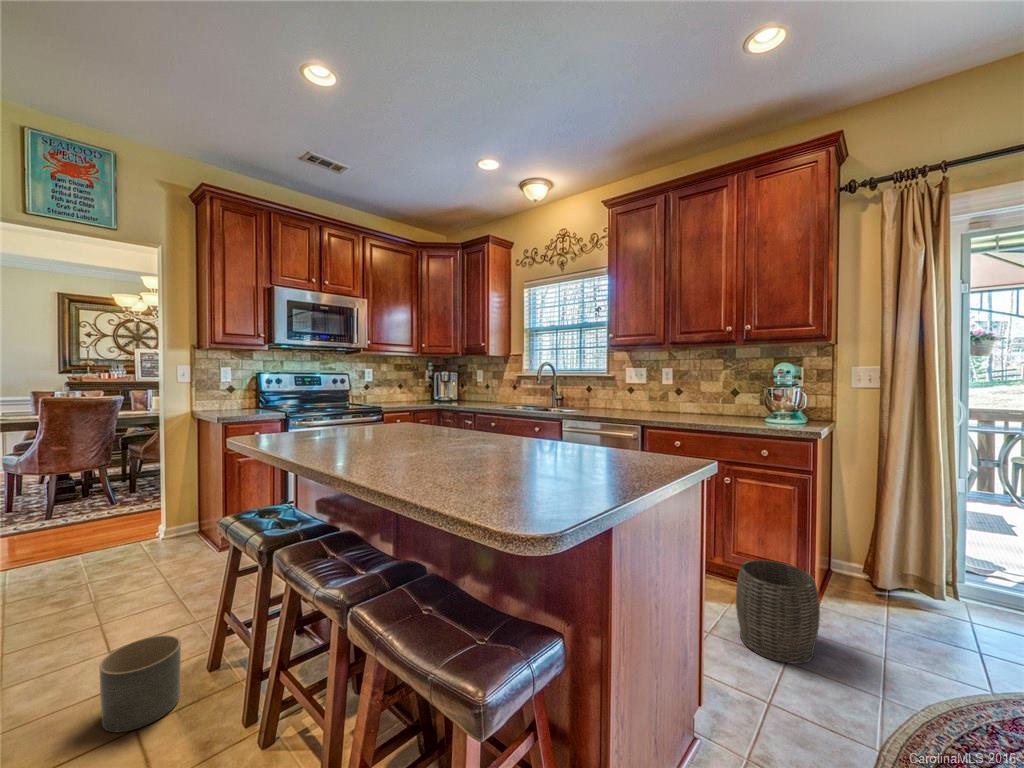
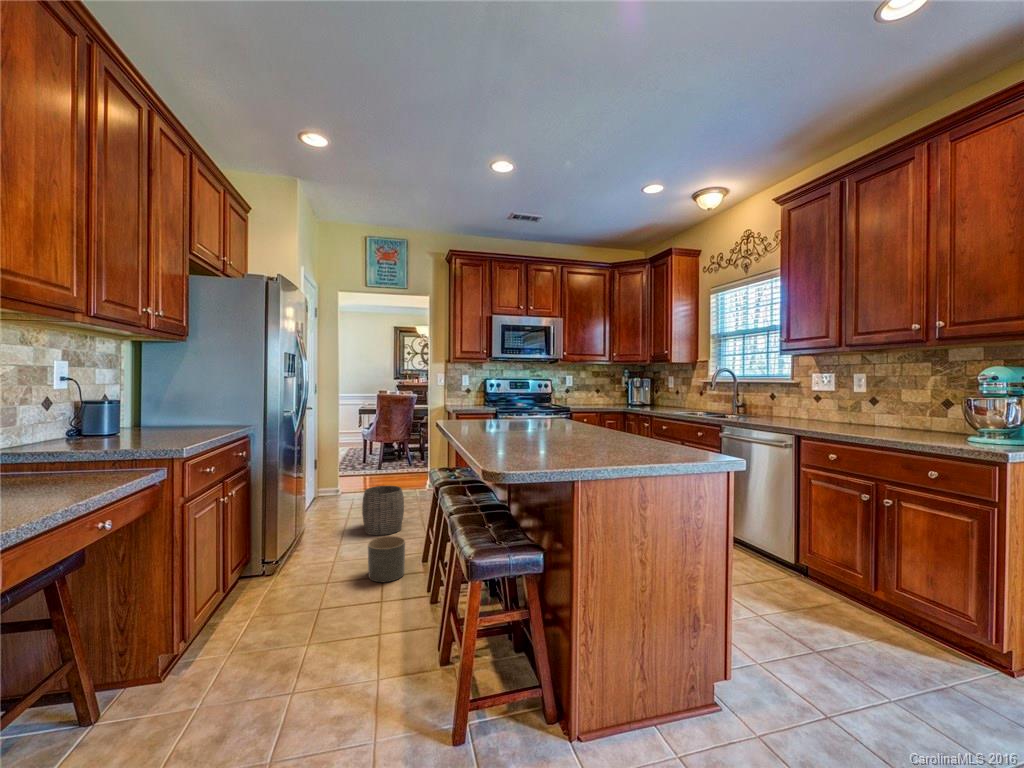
woven basket: present [736,560,820,664] -> present [362,486,404,535]

